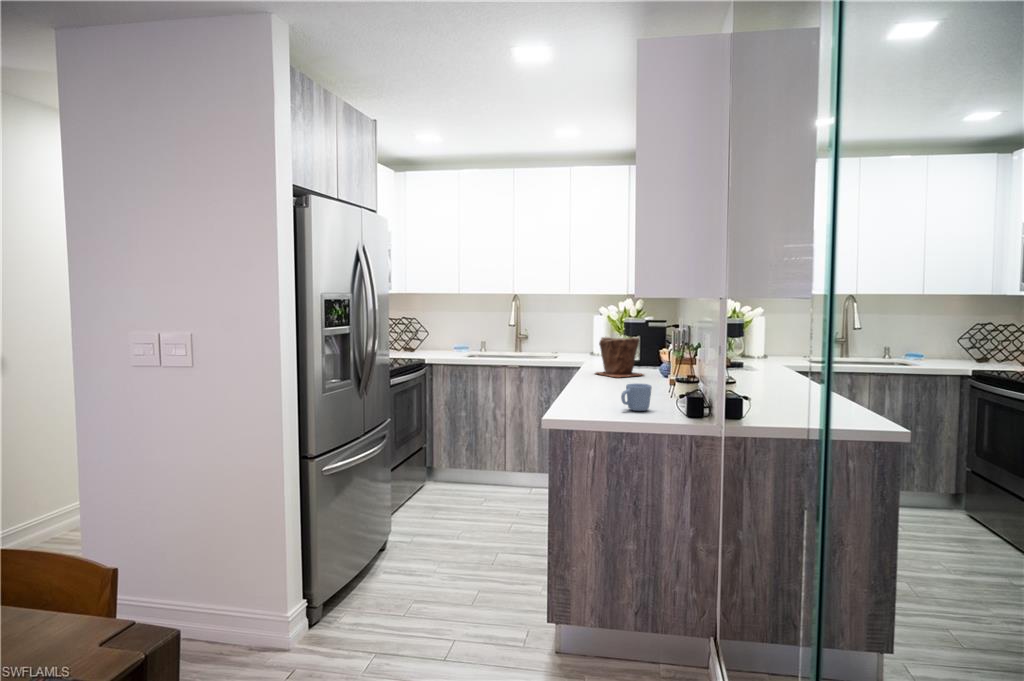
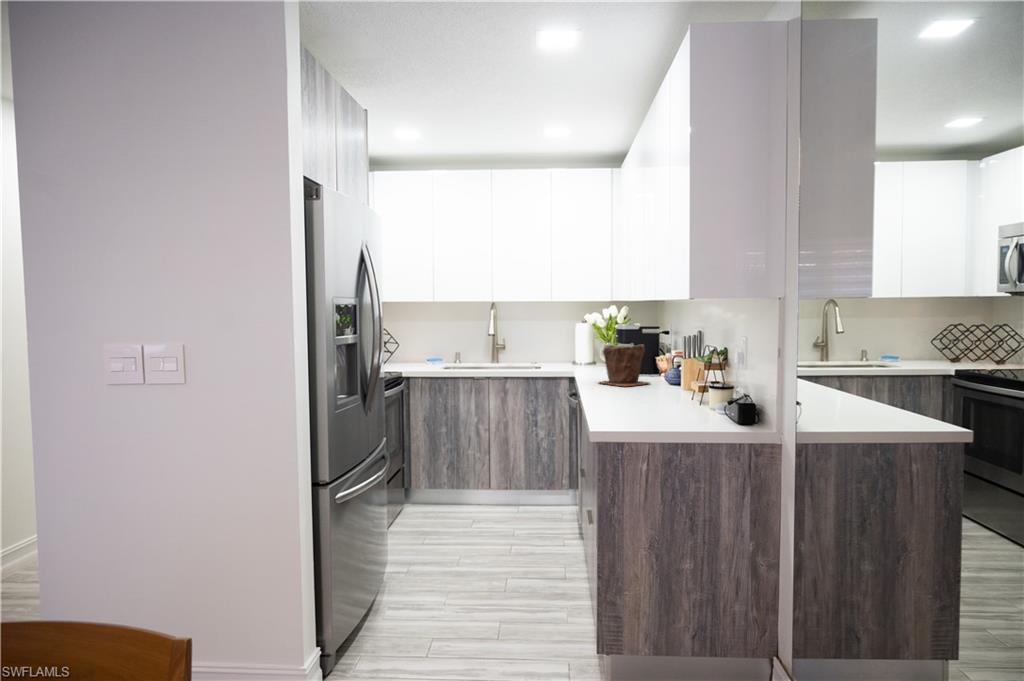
mug: present [621,383,652,411] -> none [667,391,696,420]

